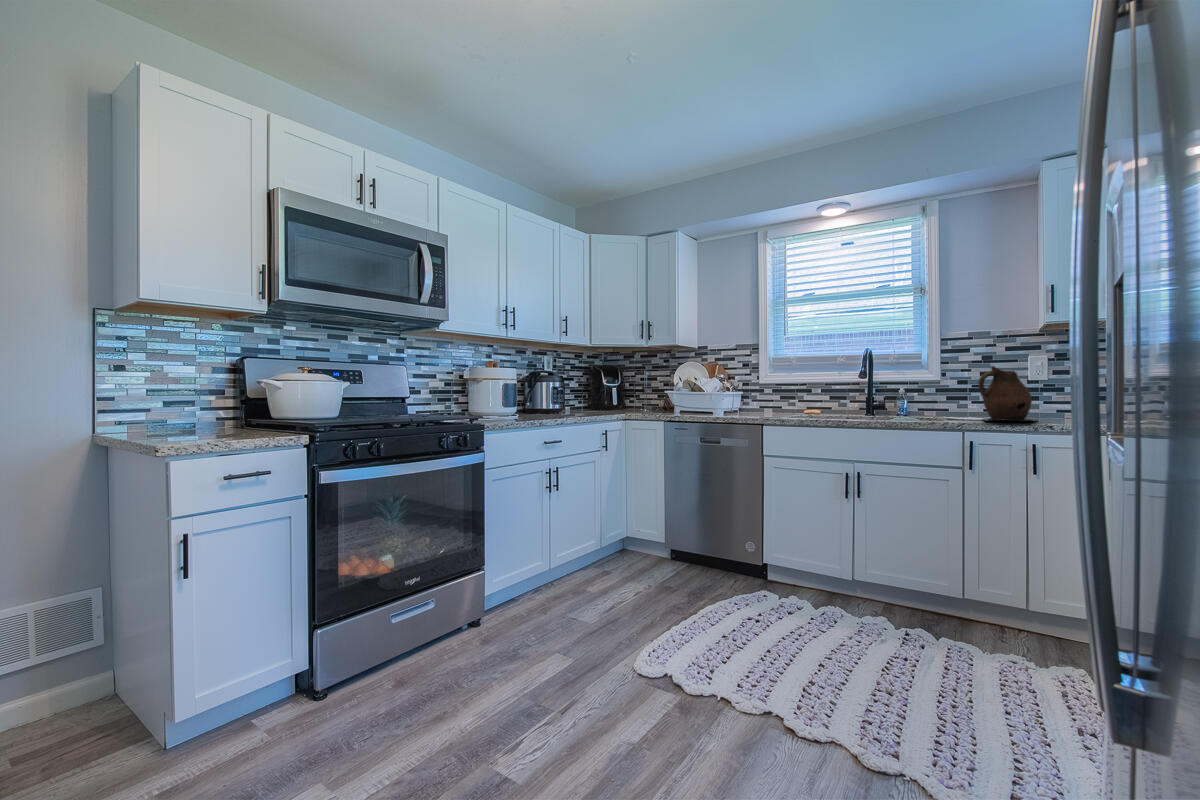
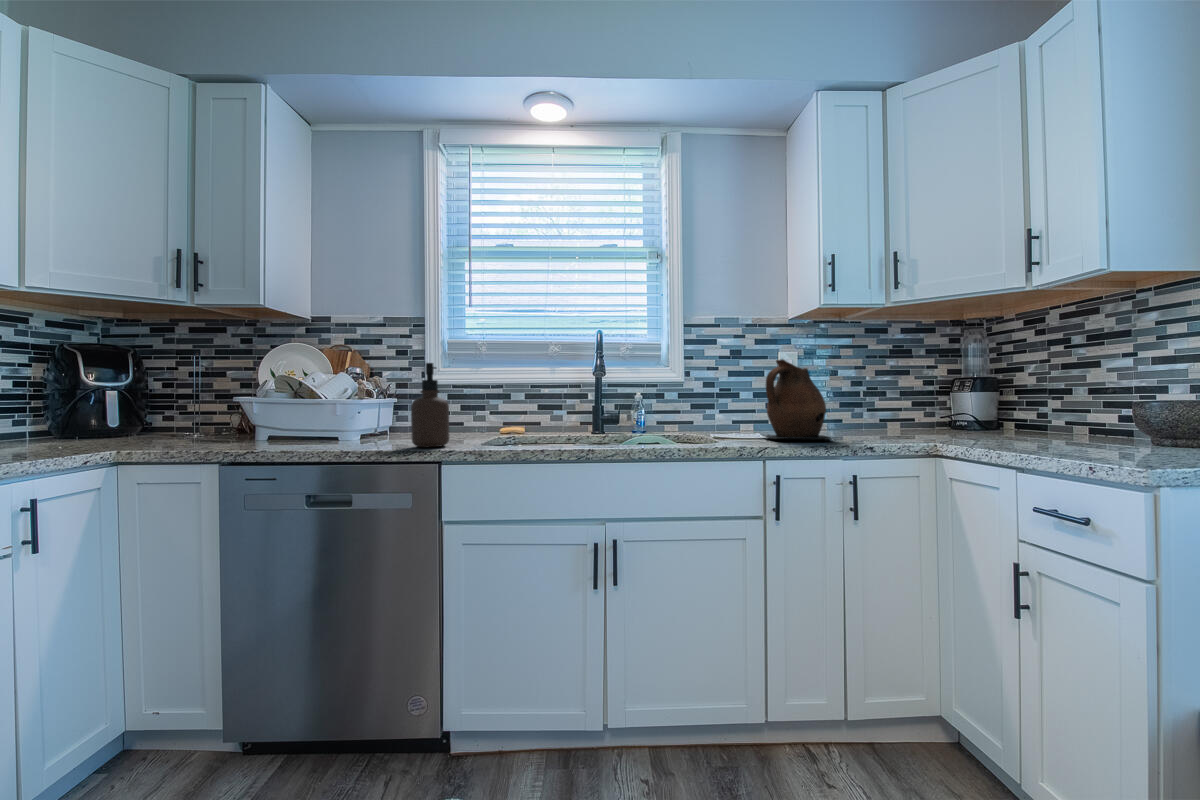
soap dispenser: none [748,373,768,418] -> present [411,363,449,447]

